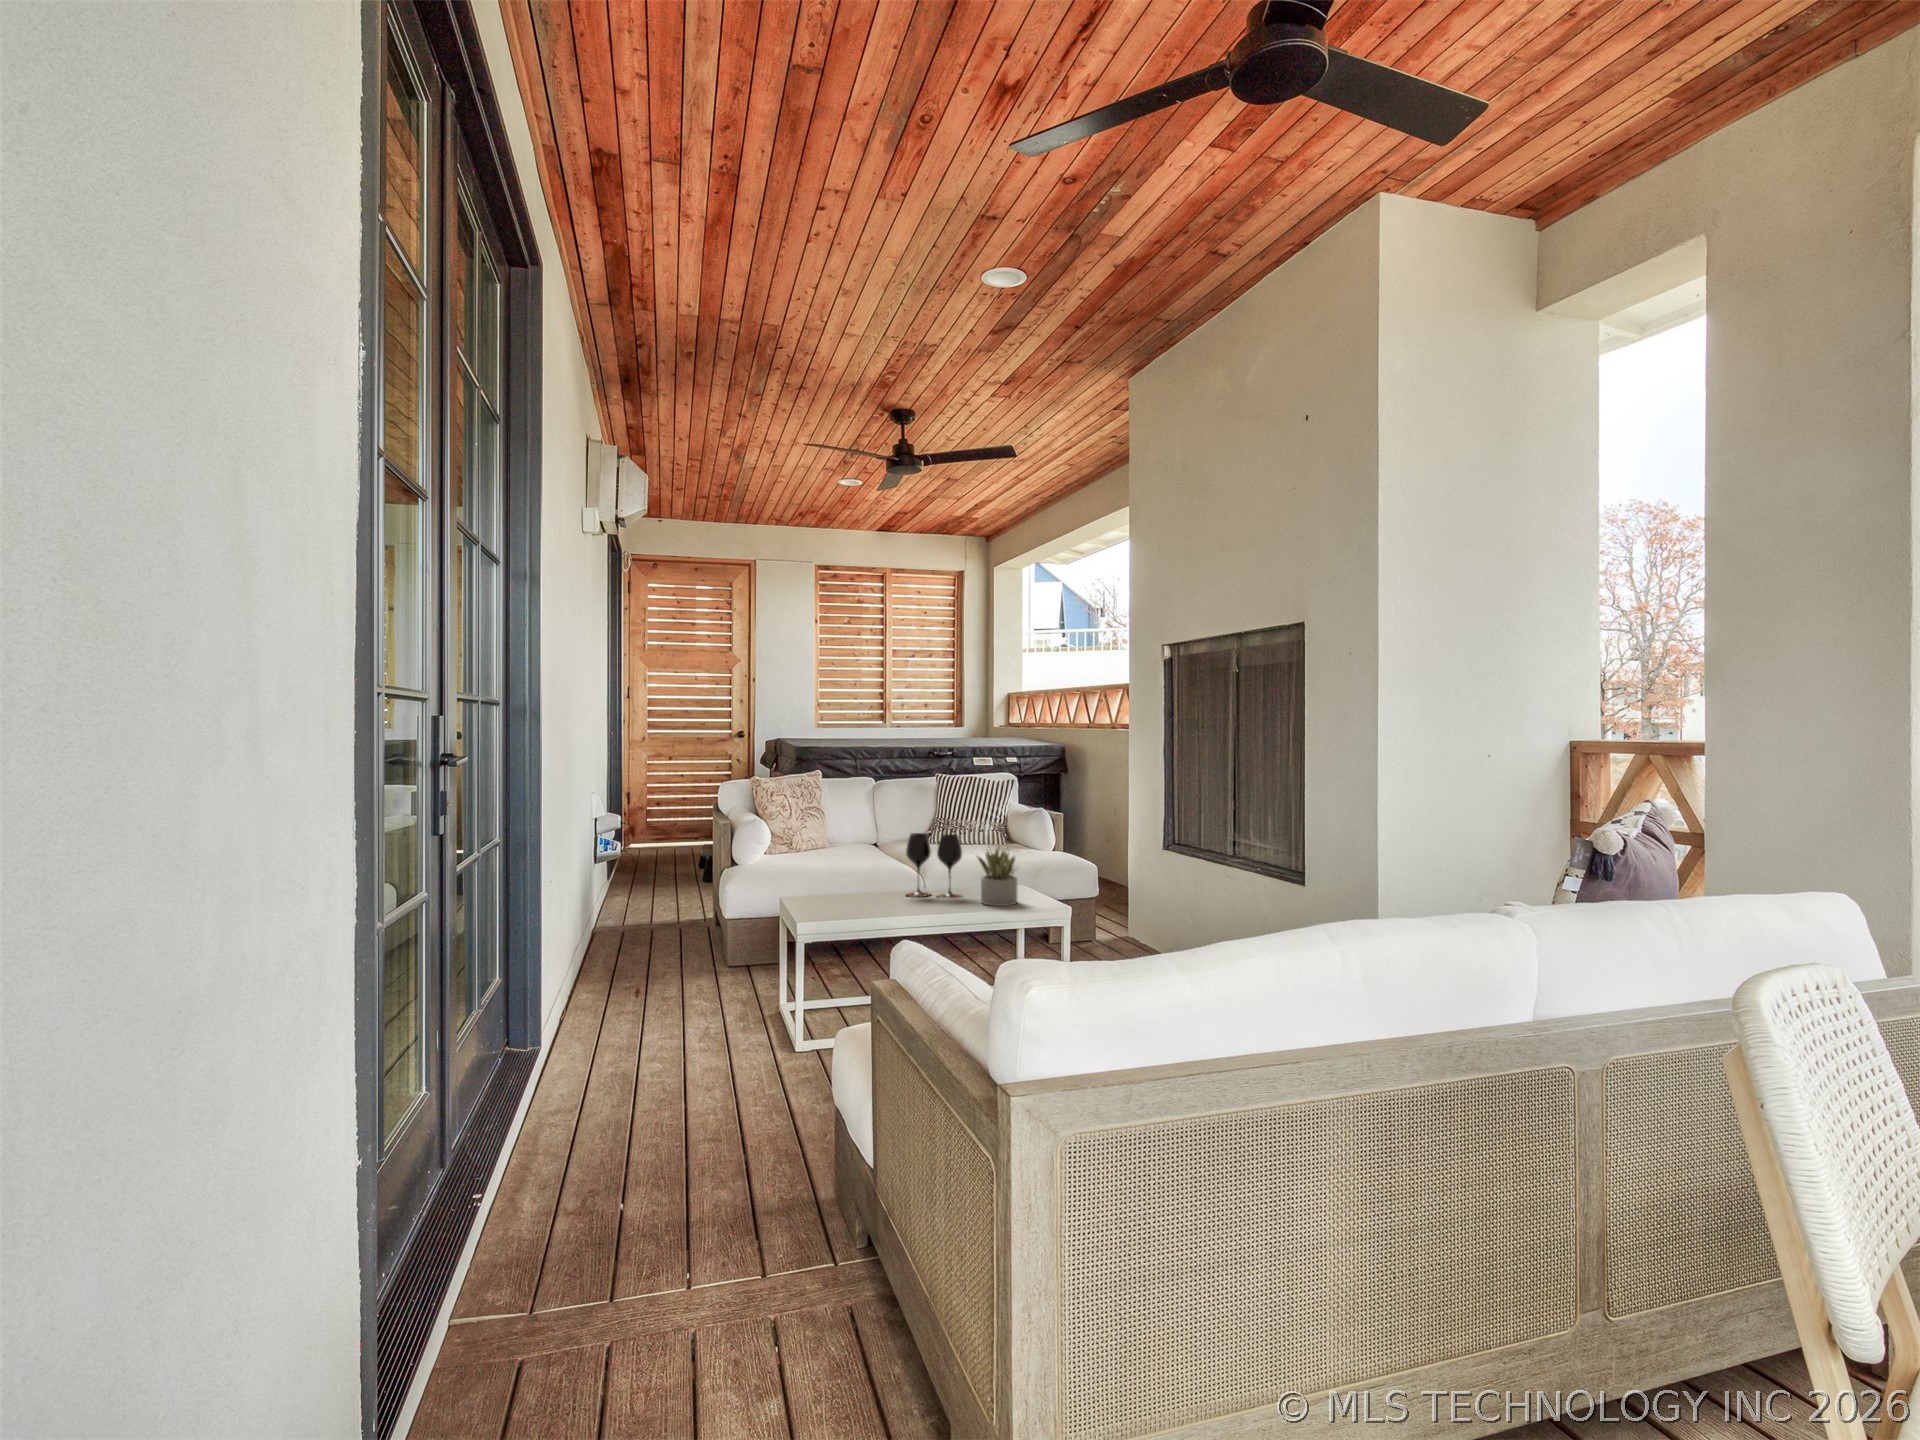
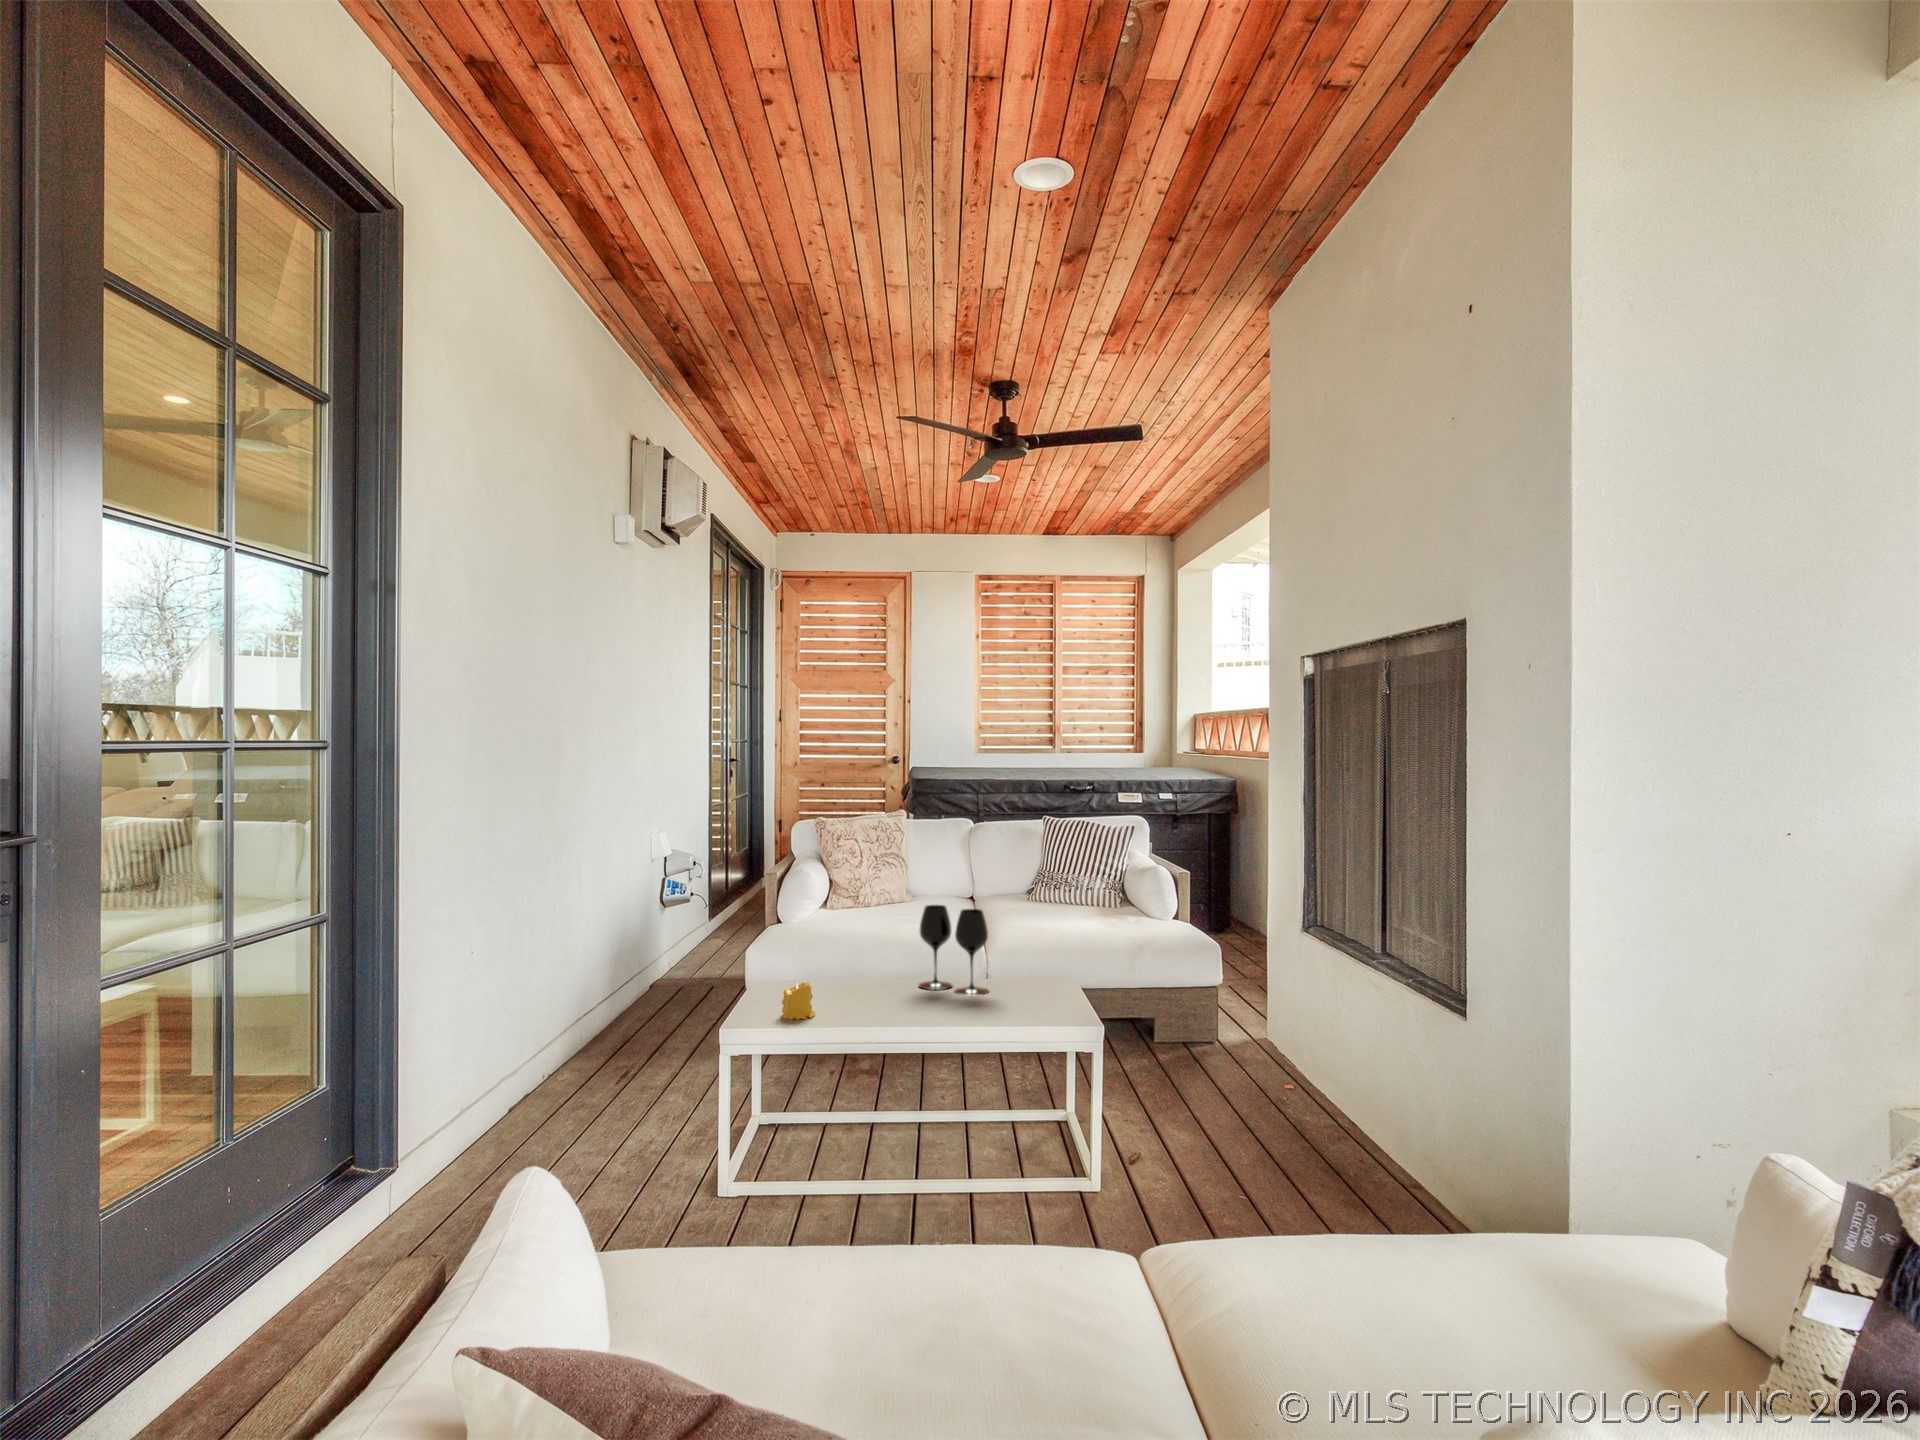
succulent plant: present [978,847,1017,906] -> none [990,930,1047,1017]
candle: none [827,887,855,915] -> present [780,982,815,1020]

